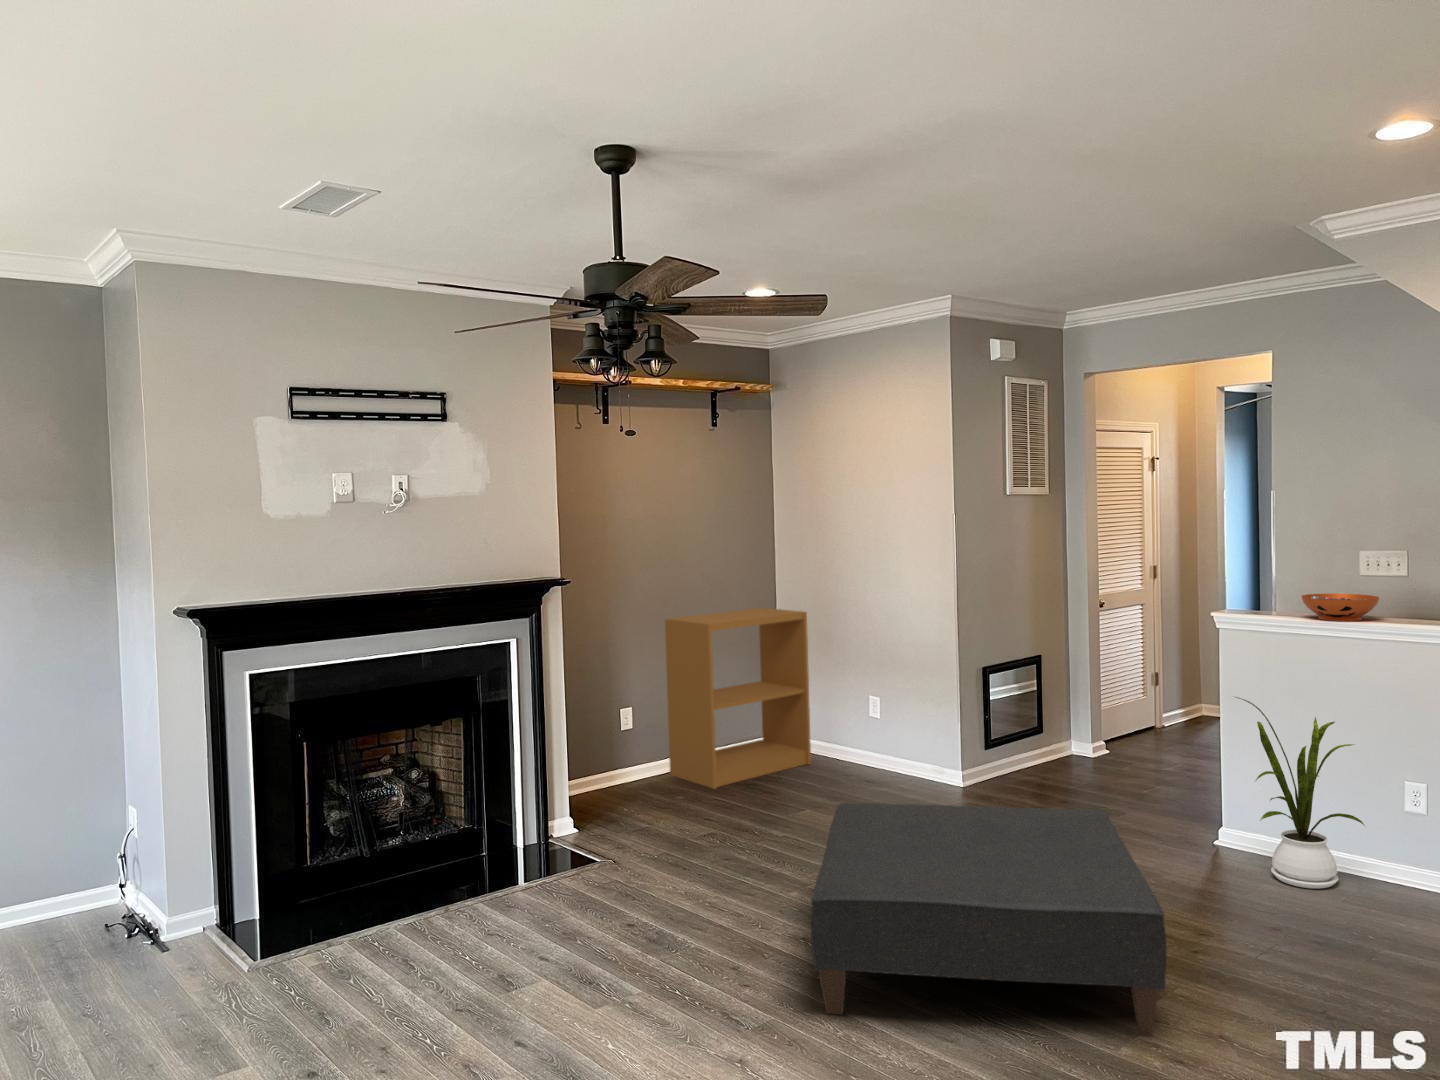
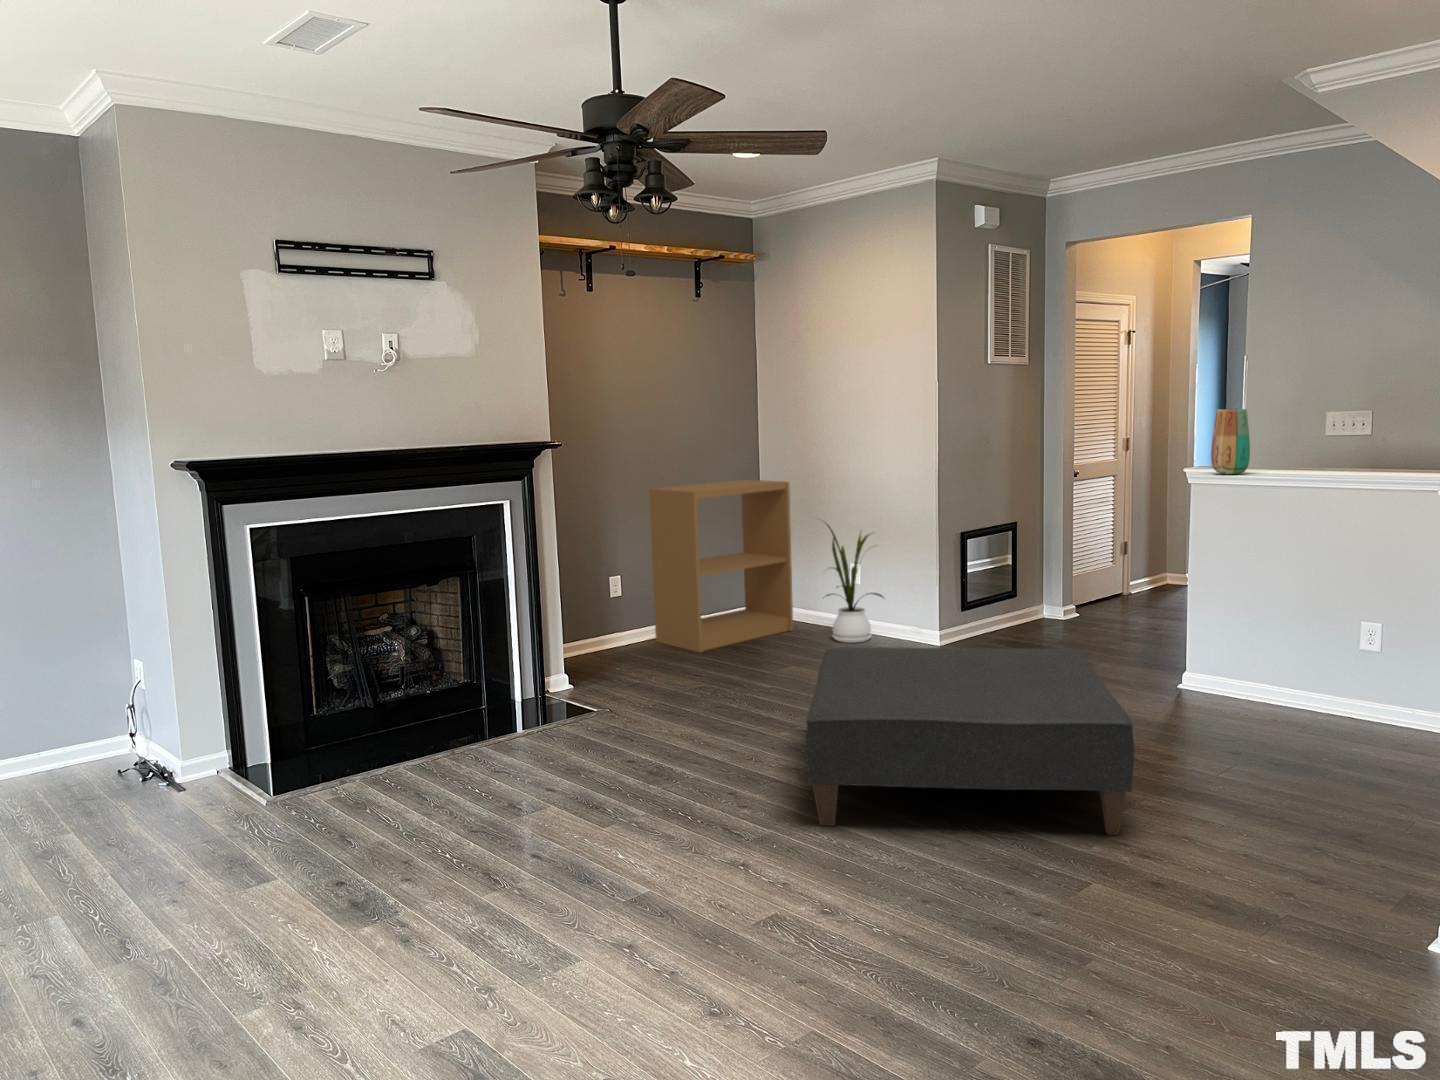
vase: none [1239,553,1280,621] -> present [1211,409,1250,475]
decorative bowl: present [1302,594,1379,621] -> none [1271,449,1344,473]
house plant: present [1236,697,1365,889] -> present [826,524,885,643]

